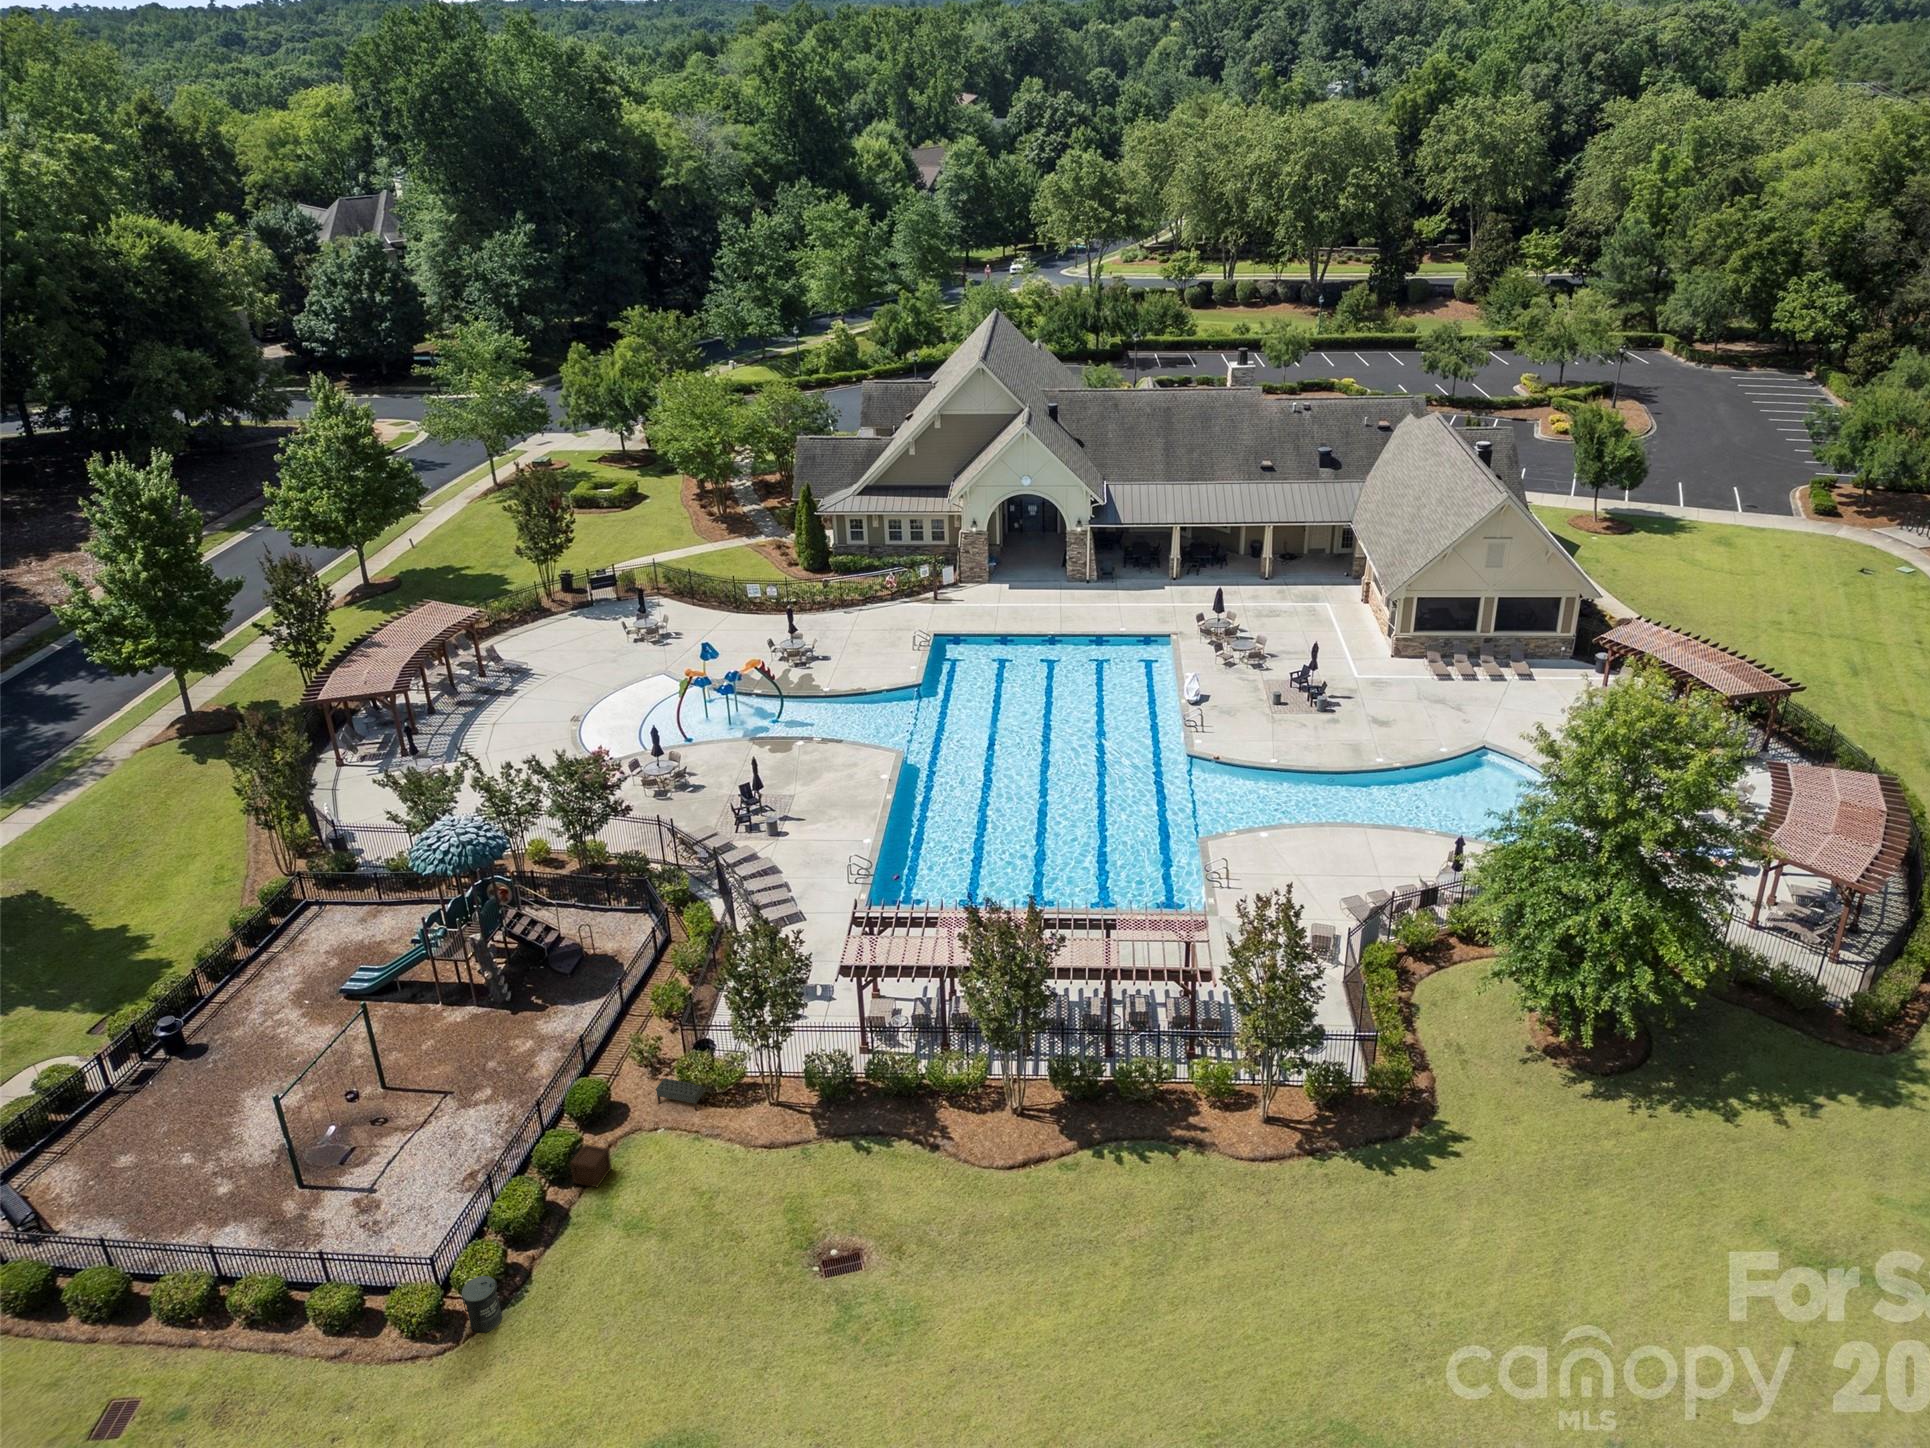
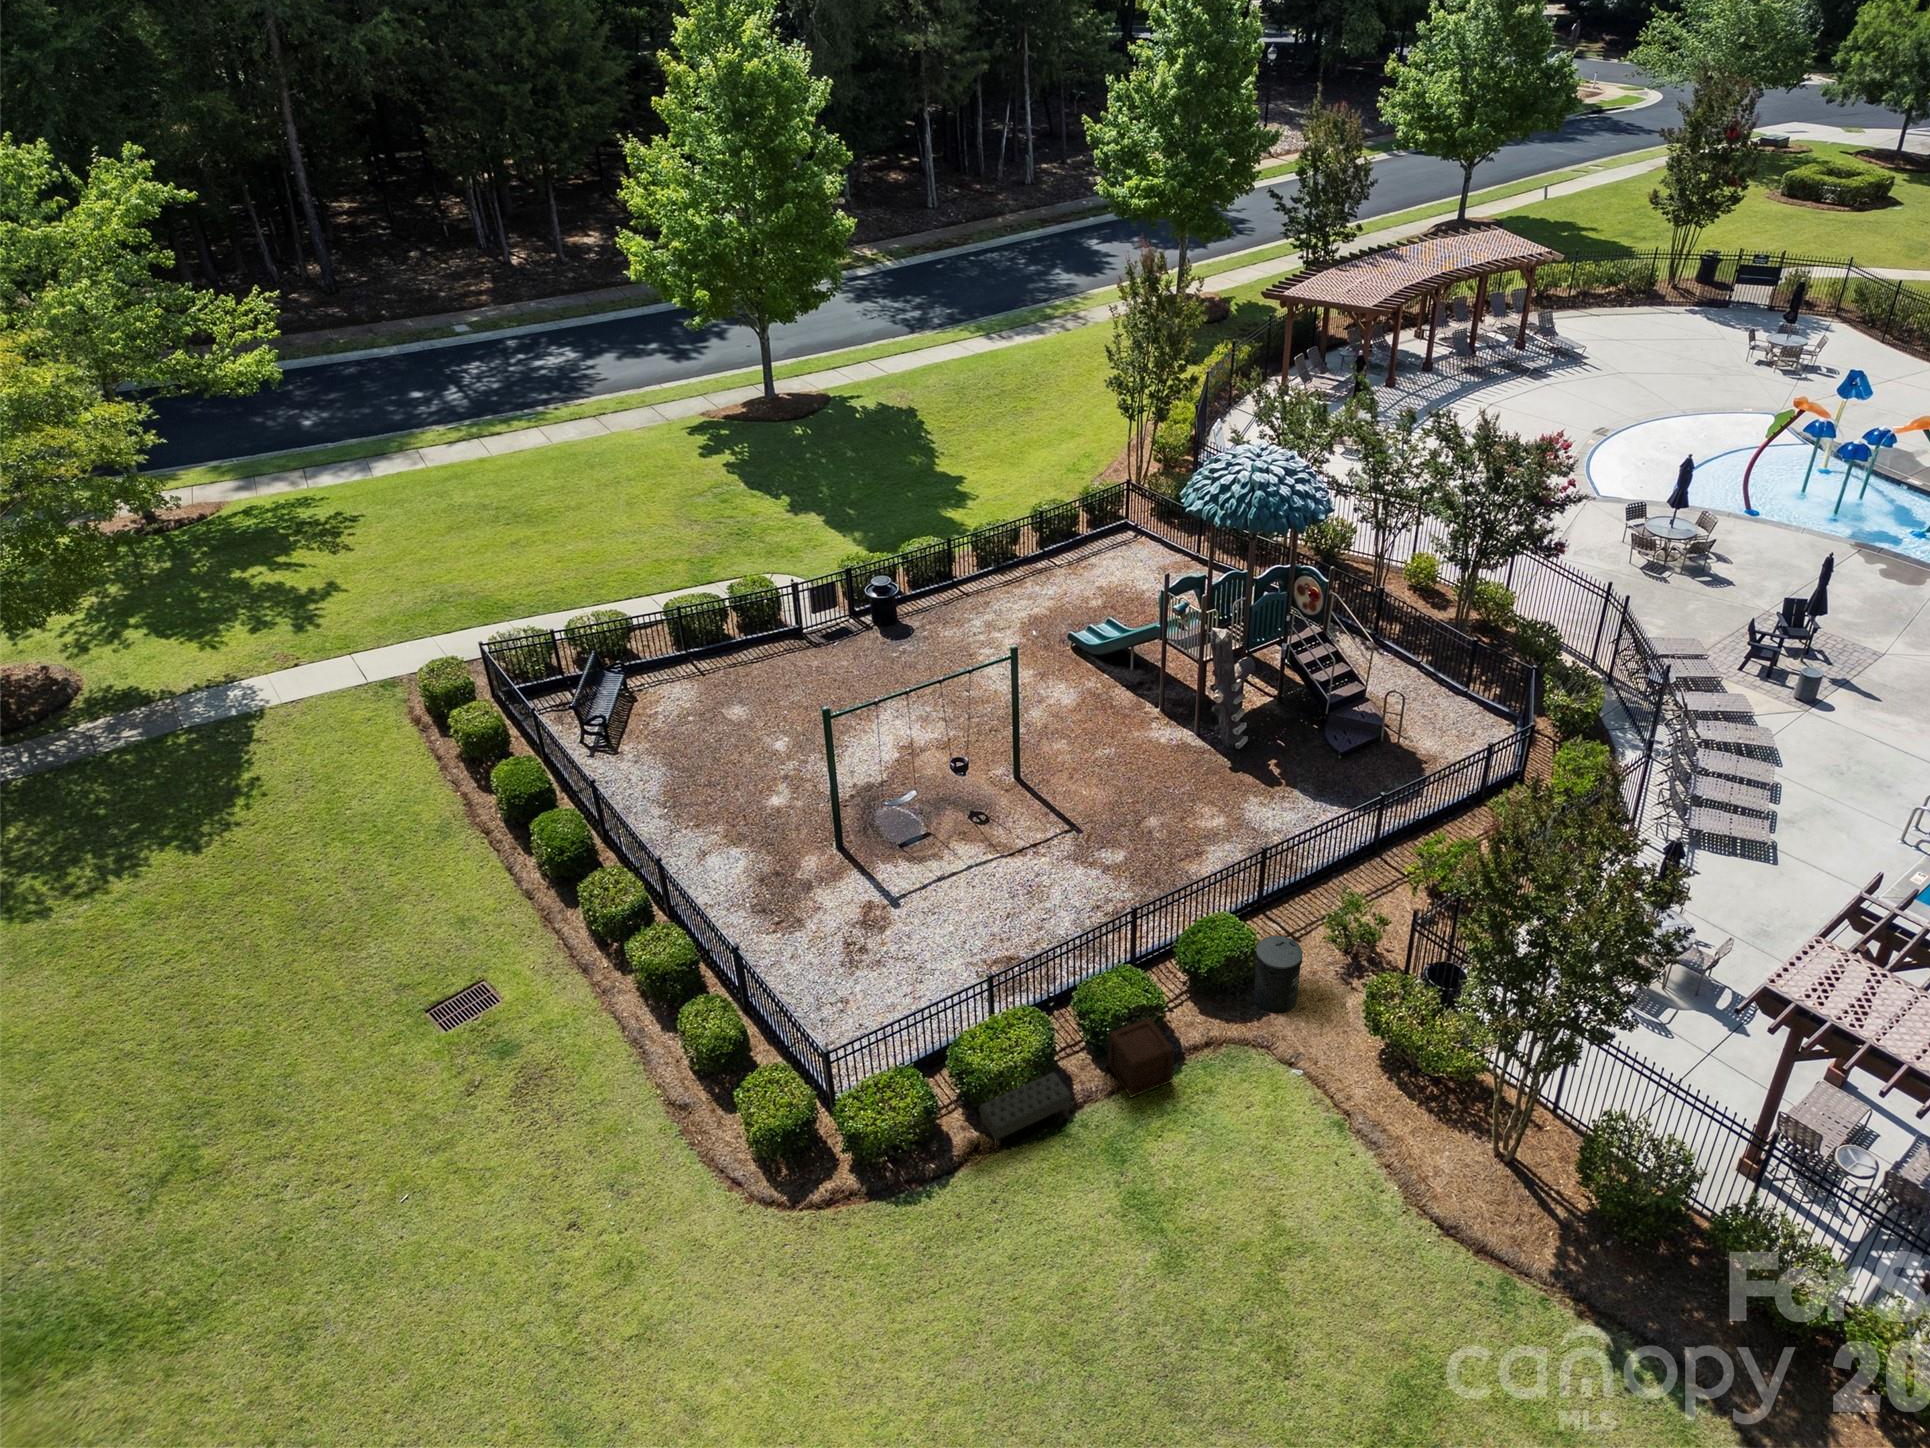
bench: present [656,1078,704,1111] -> present [979,1073,1070,1152]
trash can: present [462,1276,502,1333] -> present [1254,936,1303,1013]

